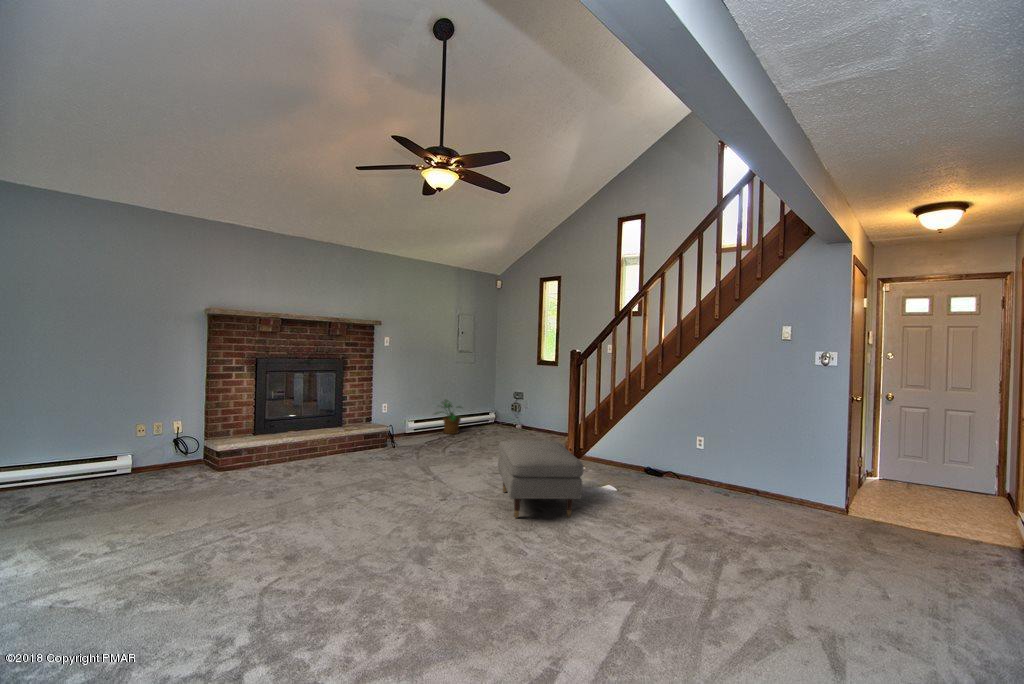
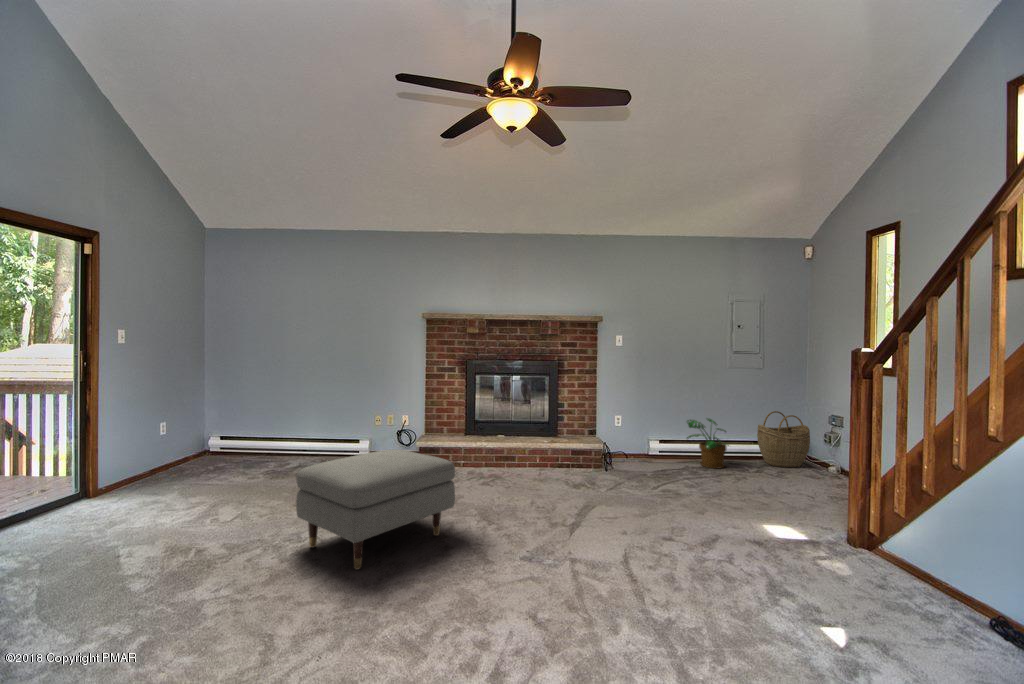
woven basket: none [471,392,501,428] -> present [757,411,810,467]
ottoman: present [498,440,584,518] -> present [296,449,455,570]

